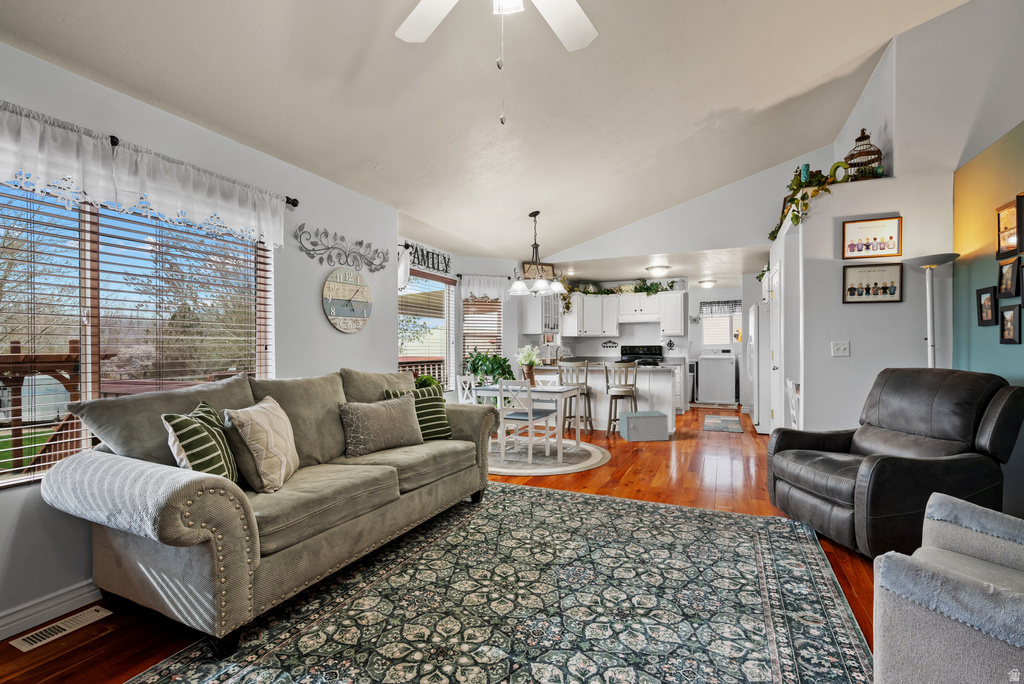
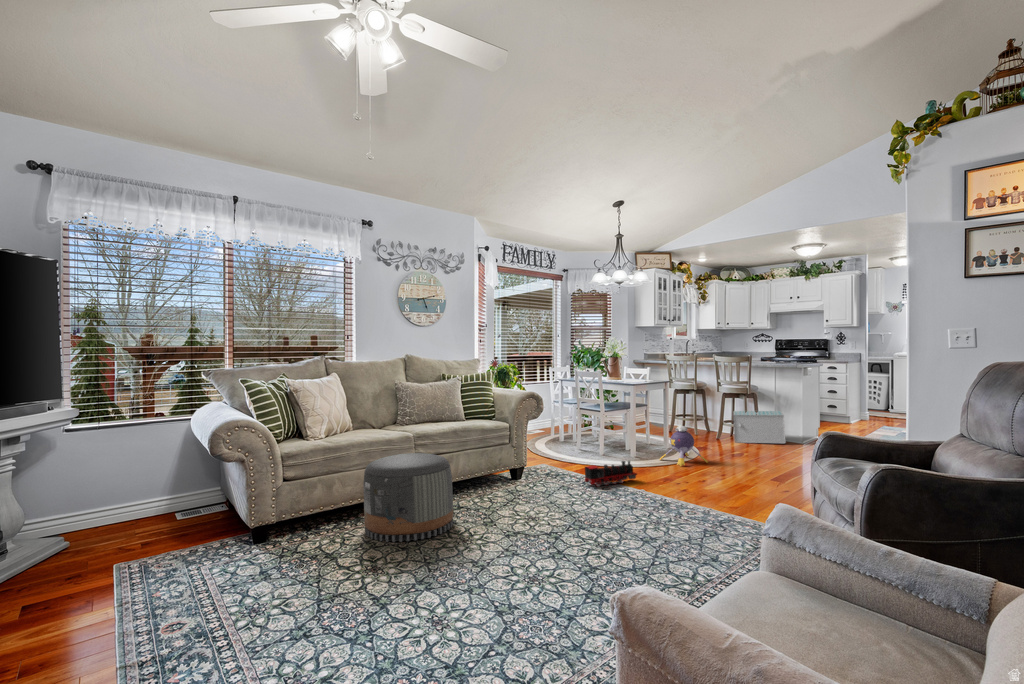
plush toy: none [588,431,635,472] -> present [660,425,708,466]
toy train: none [554,472,599,503] -> present [585,461,637,487]
pouf: none [369,493,481,617] -> present [363,453,453,542]

